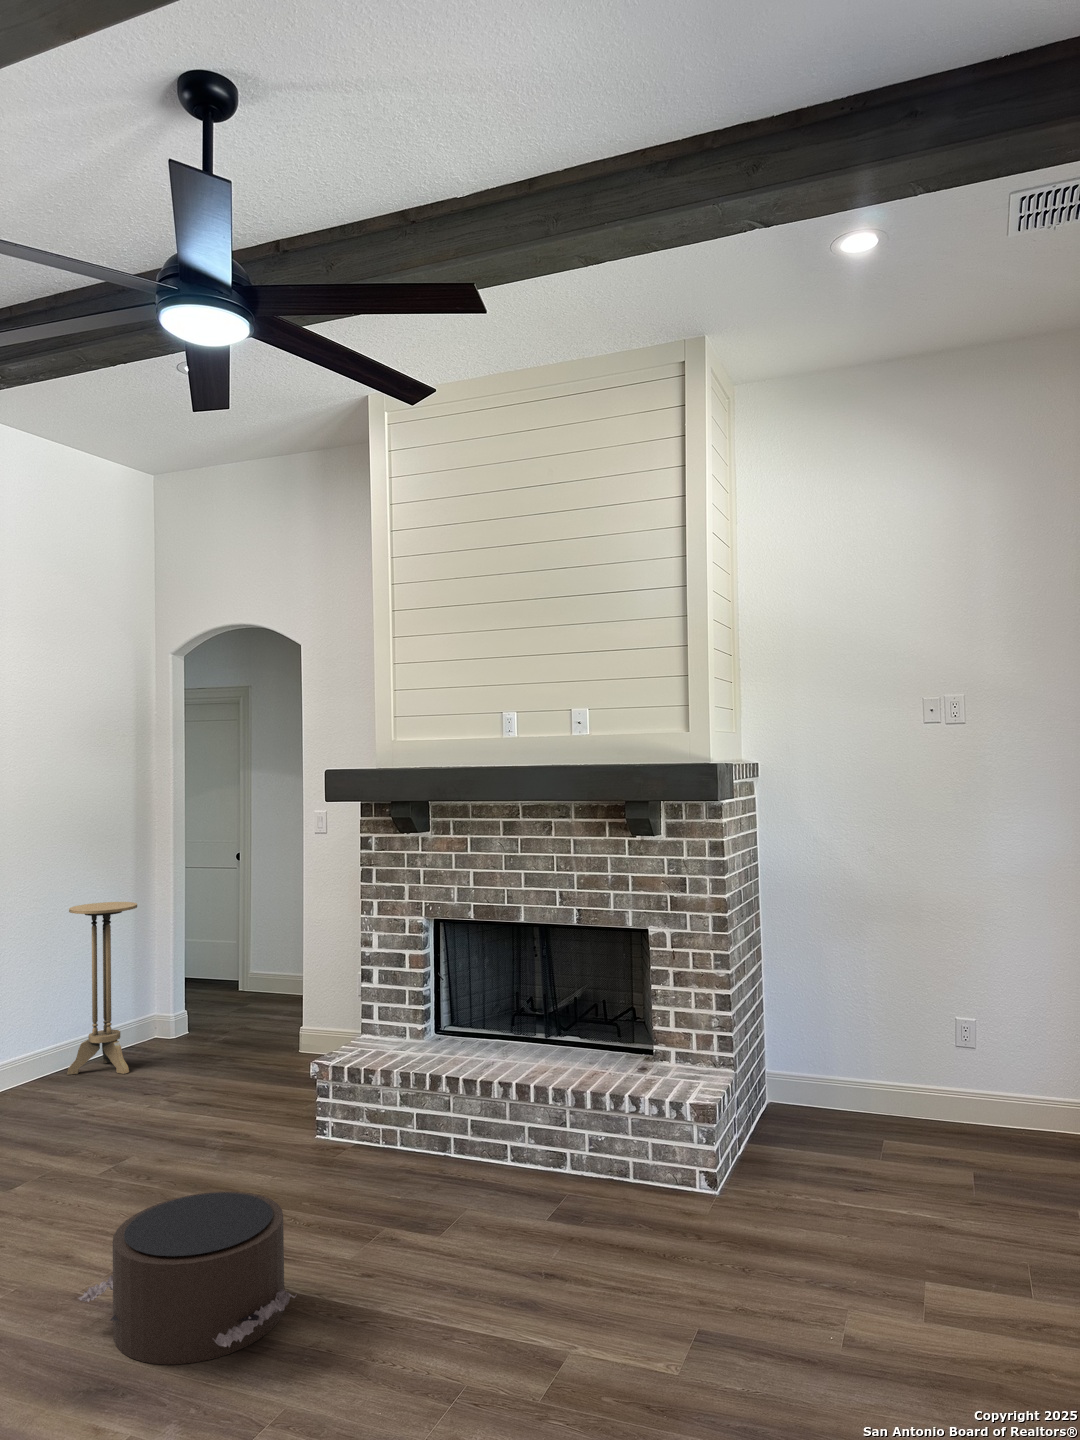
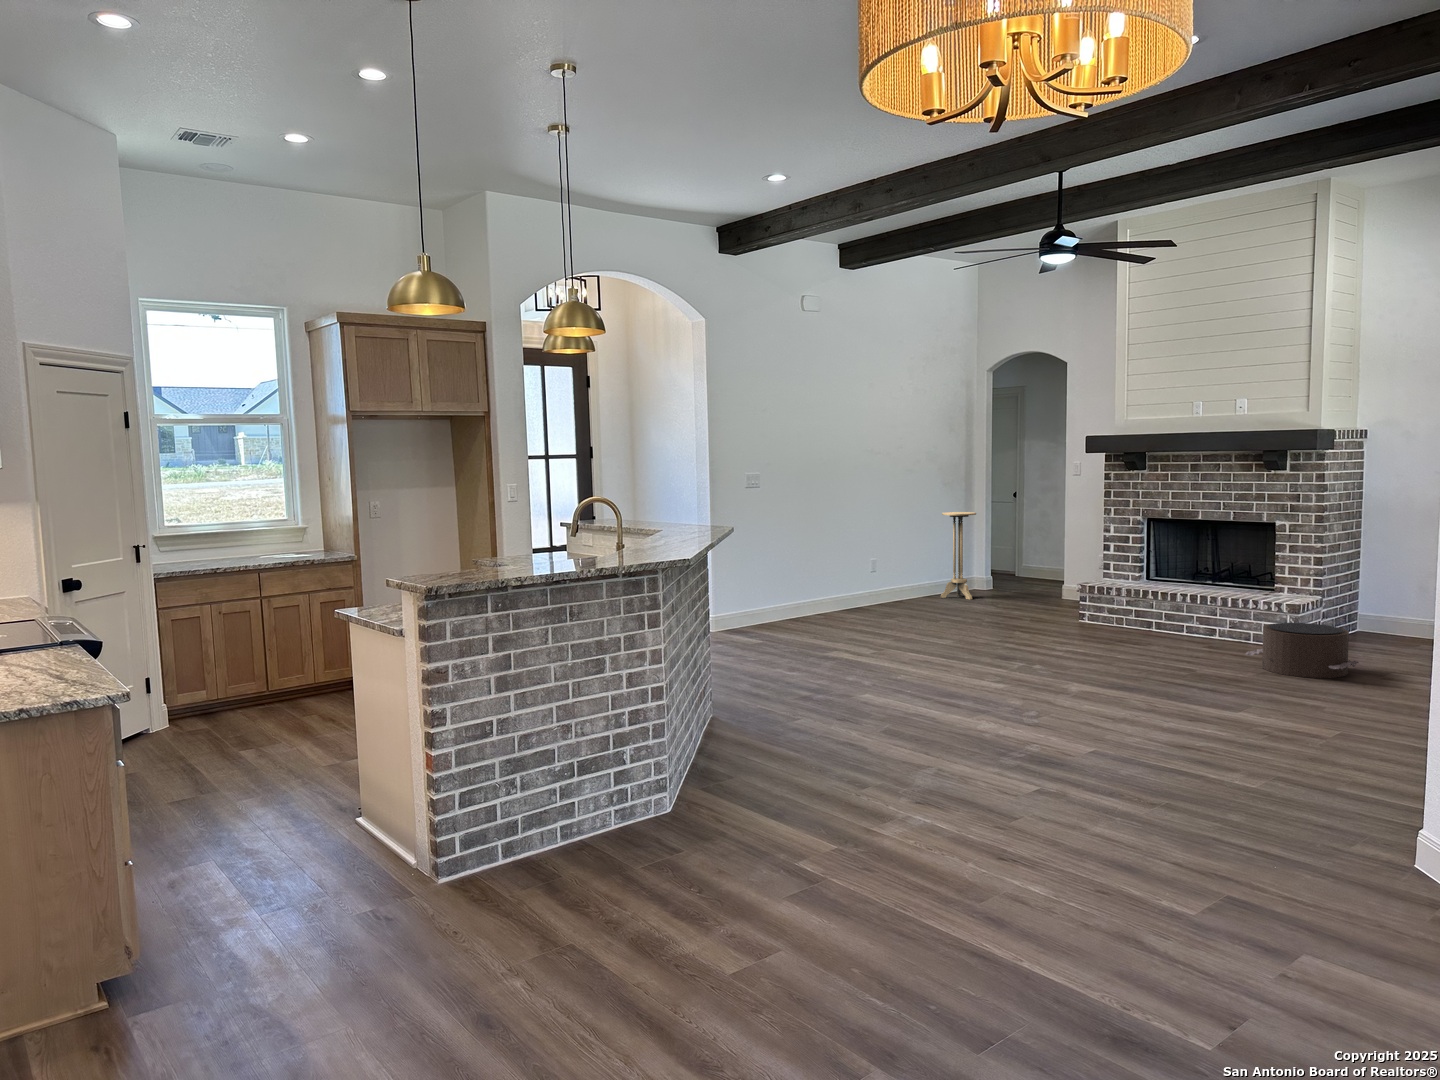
pouf: present [78,1192,297,1365] -> present [1245,623,1359,678]

